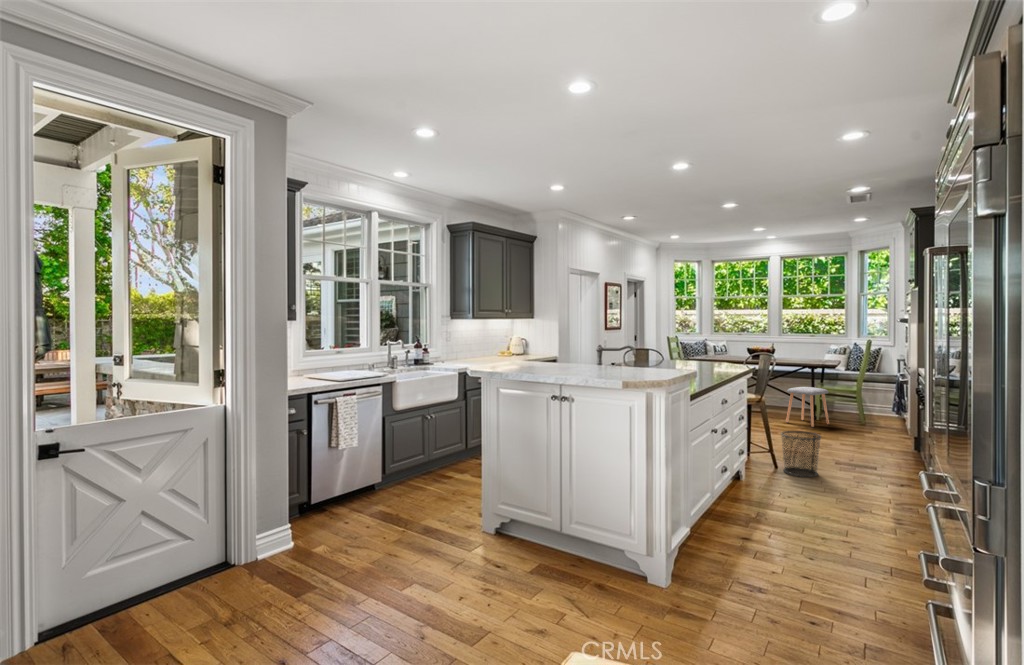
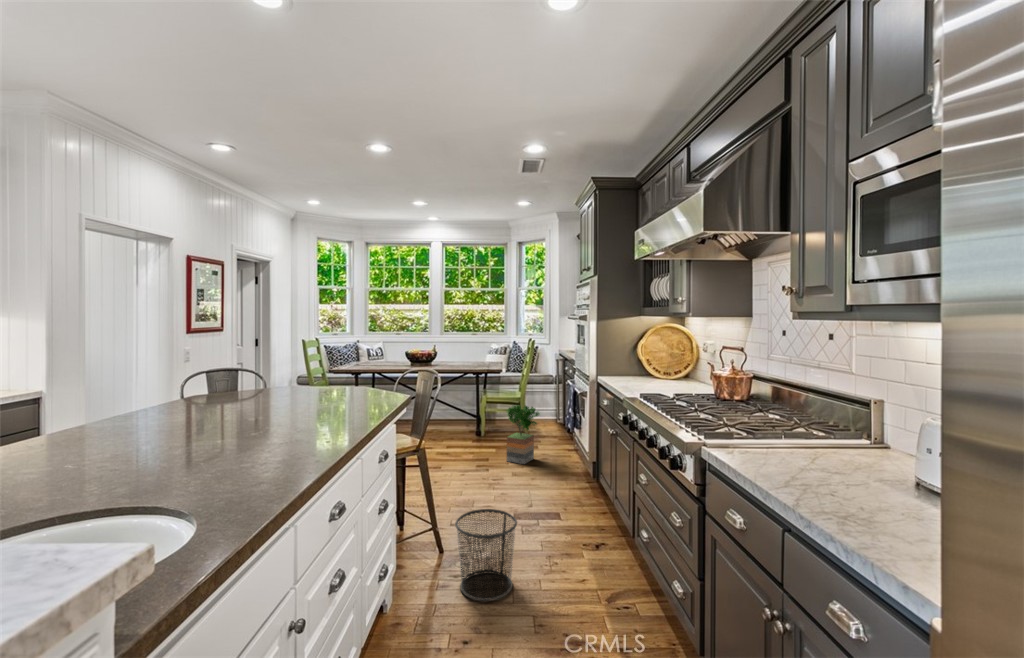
stool: present [786,387,829,427] -> none [452,401,499,454]
potted tree: none [832,389,867,436] -> present [506,405,539,464]

